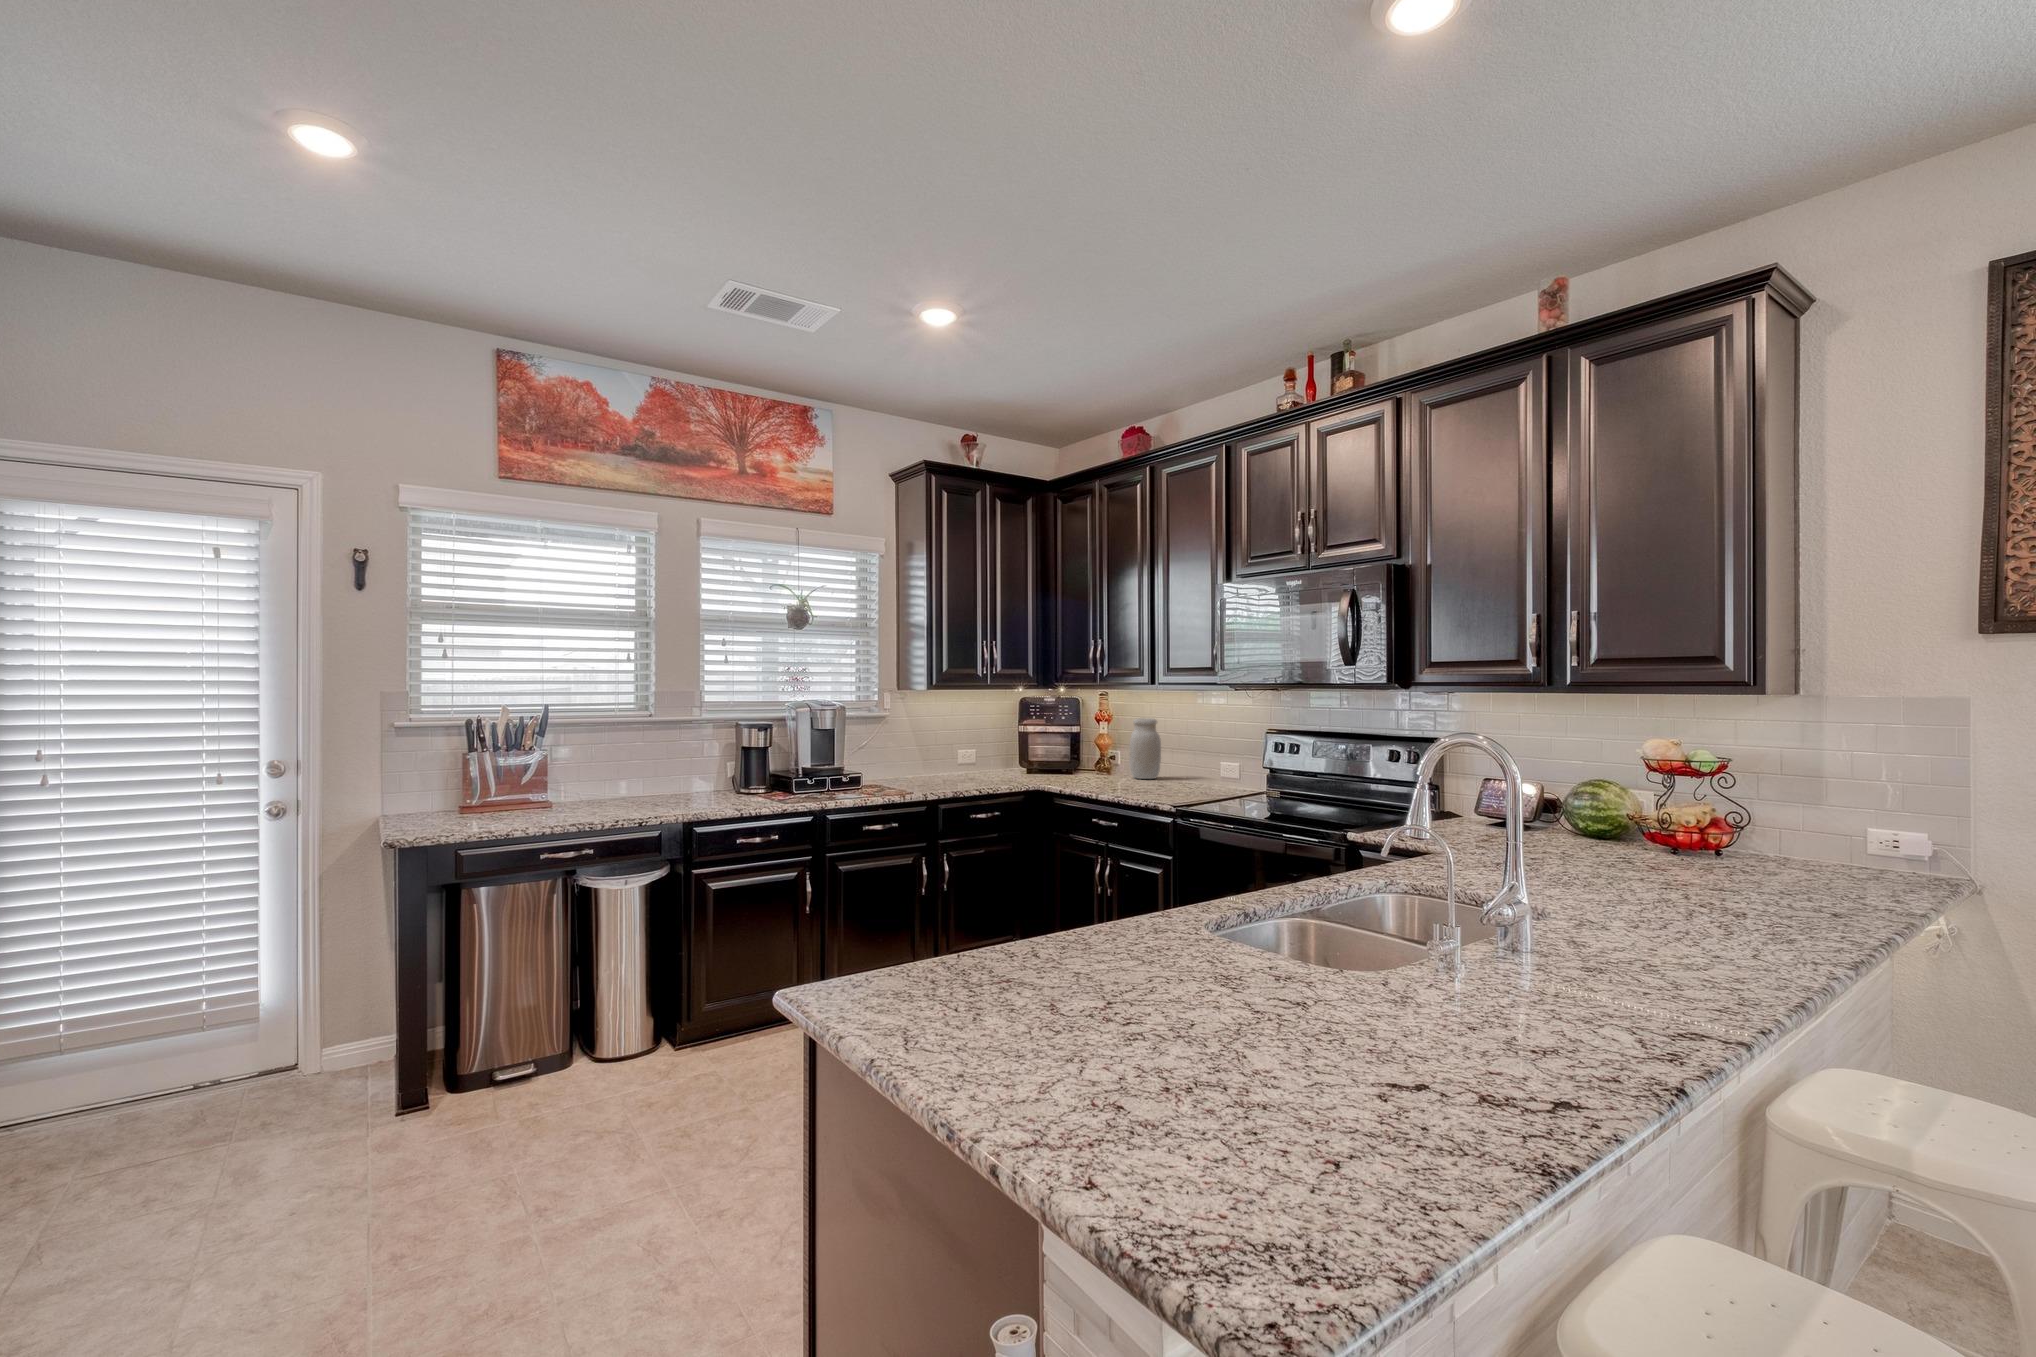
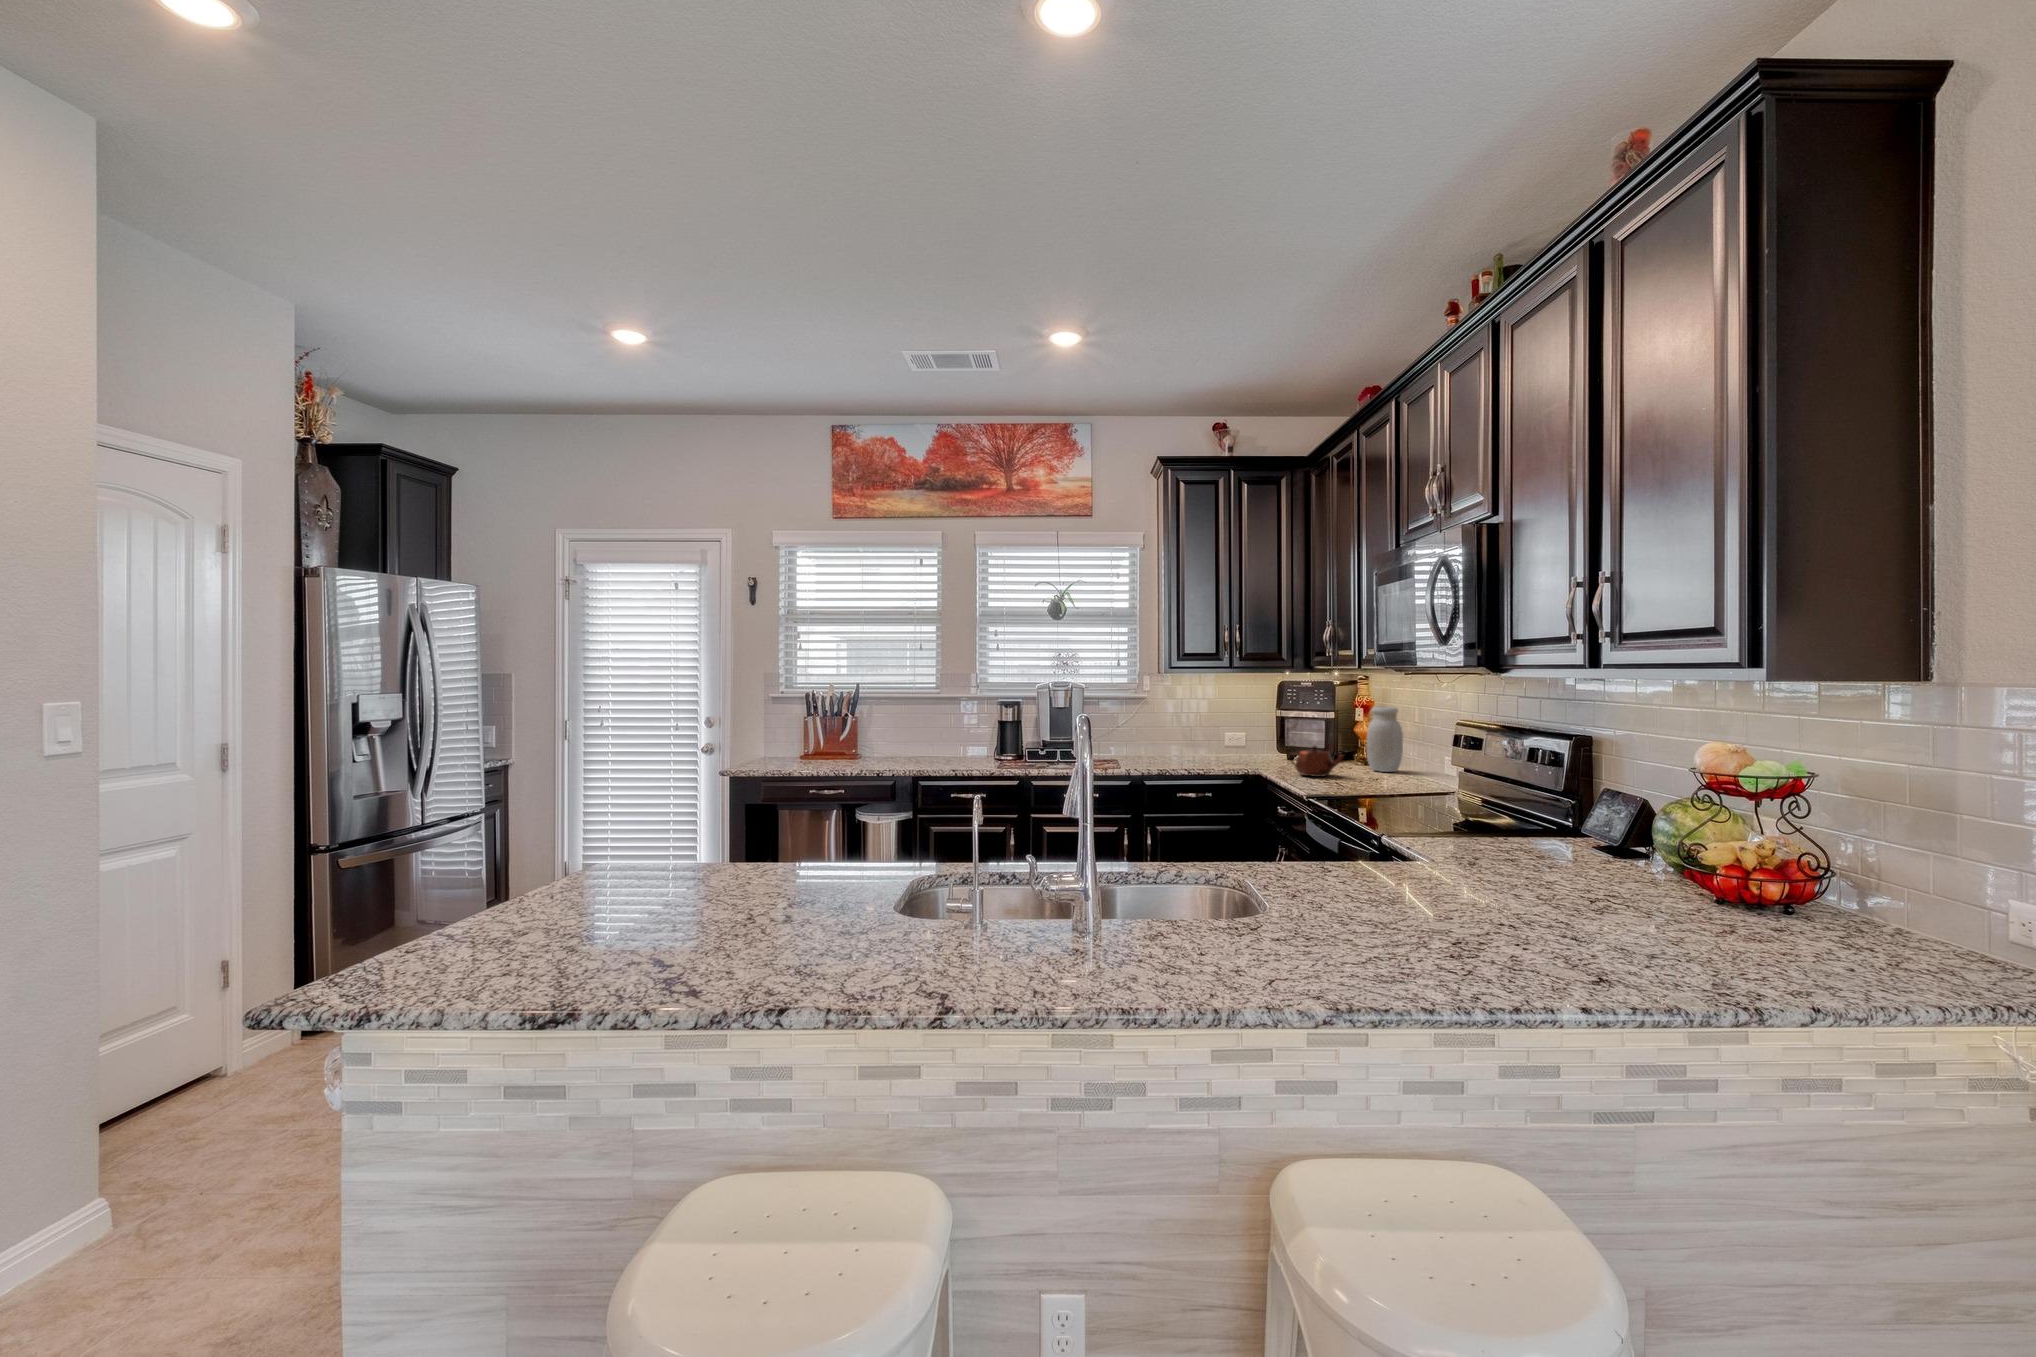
teapot: none [1079,757,1139,788] -> present [1289,746,1344,777]

